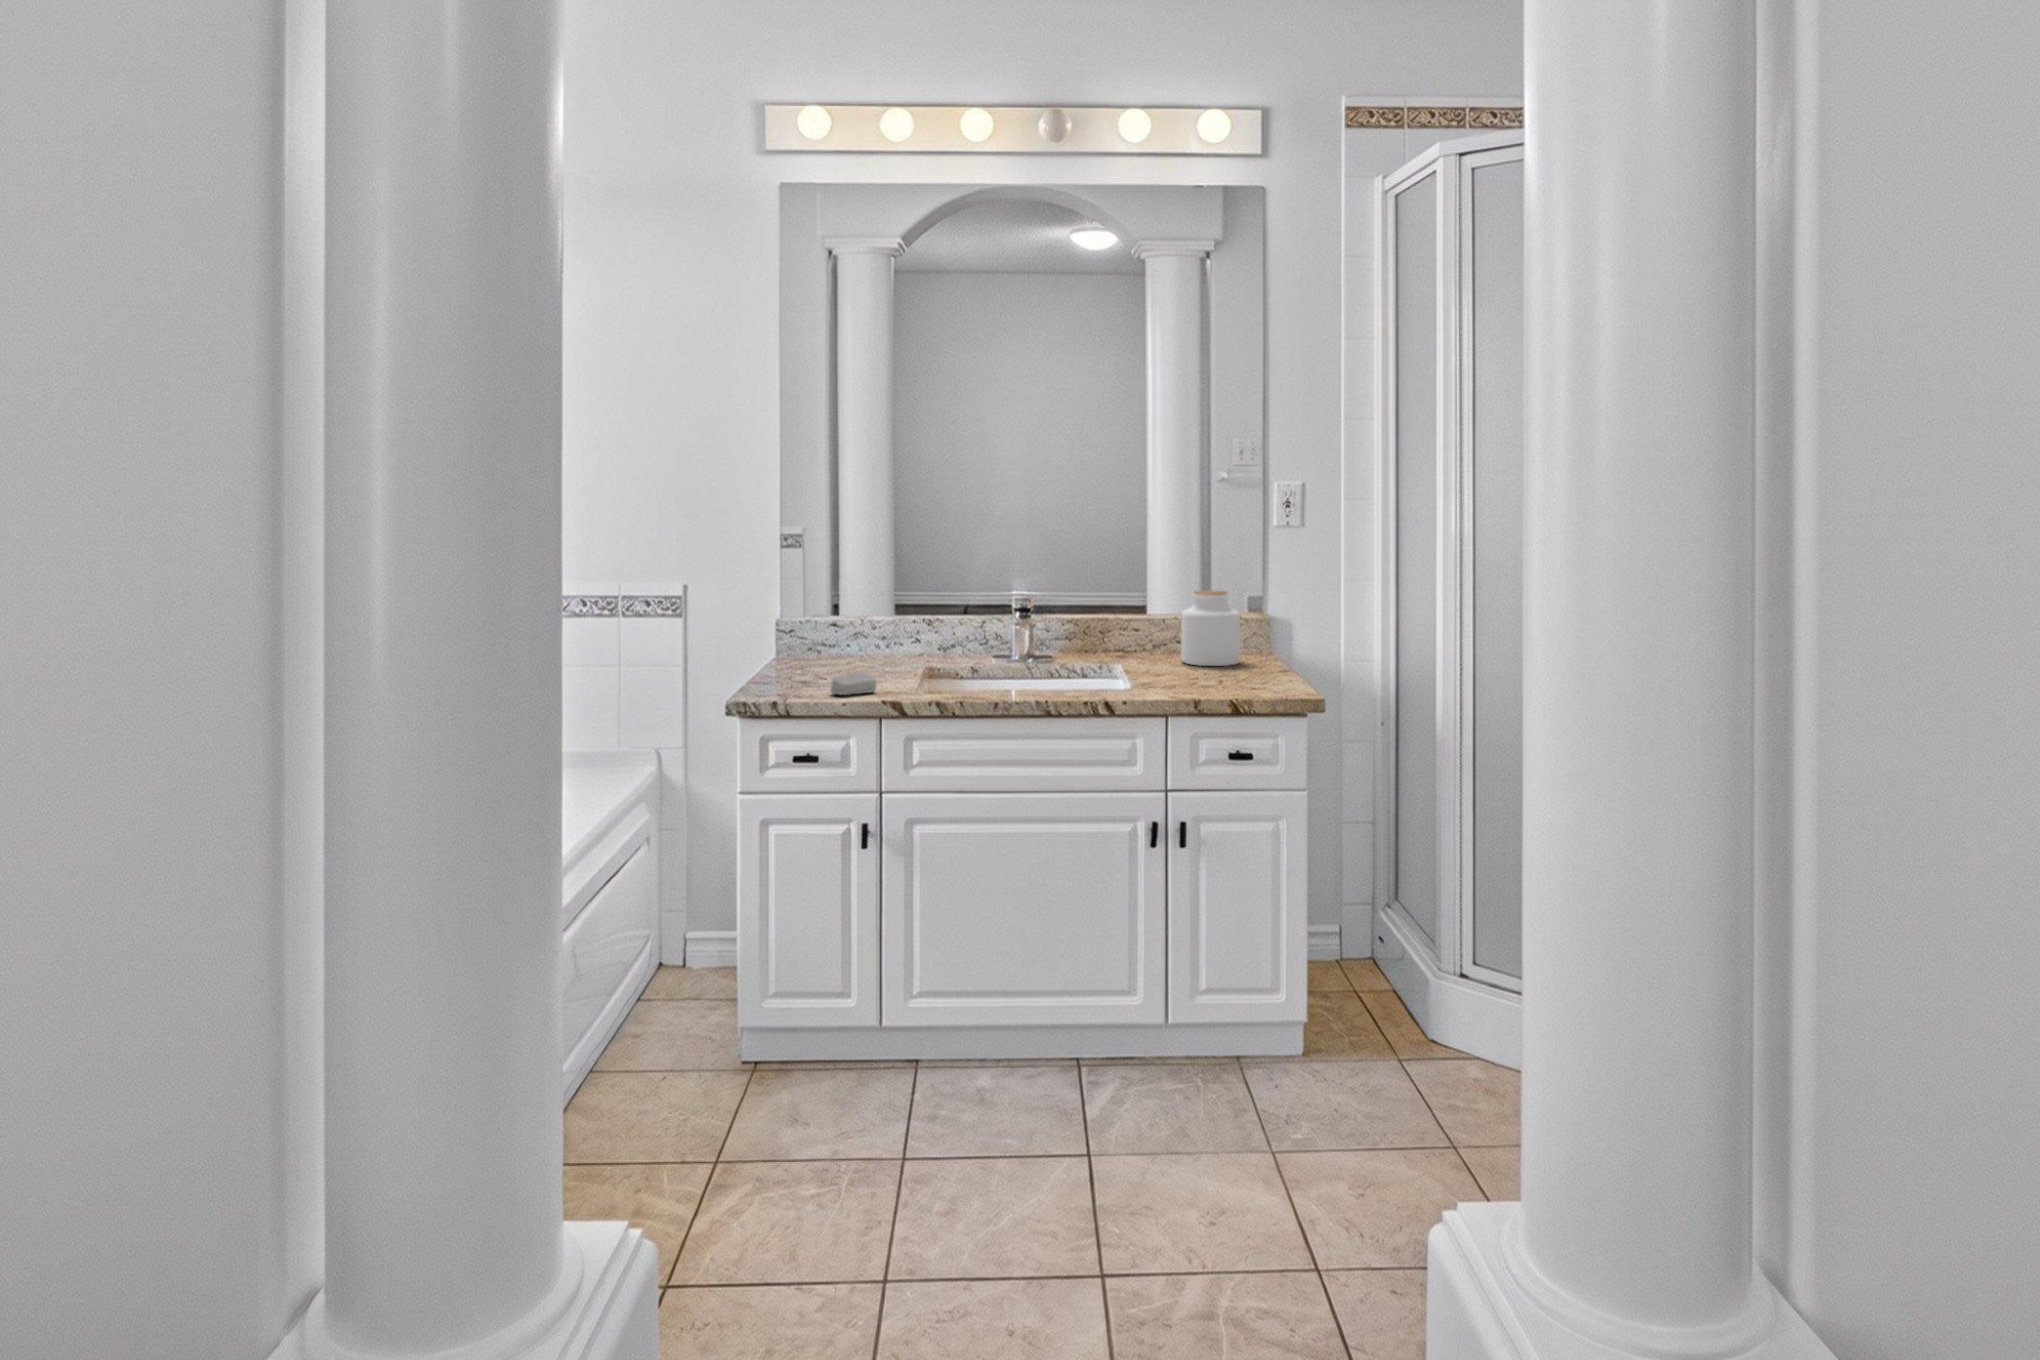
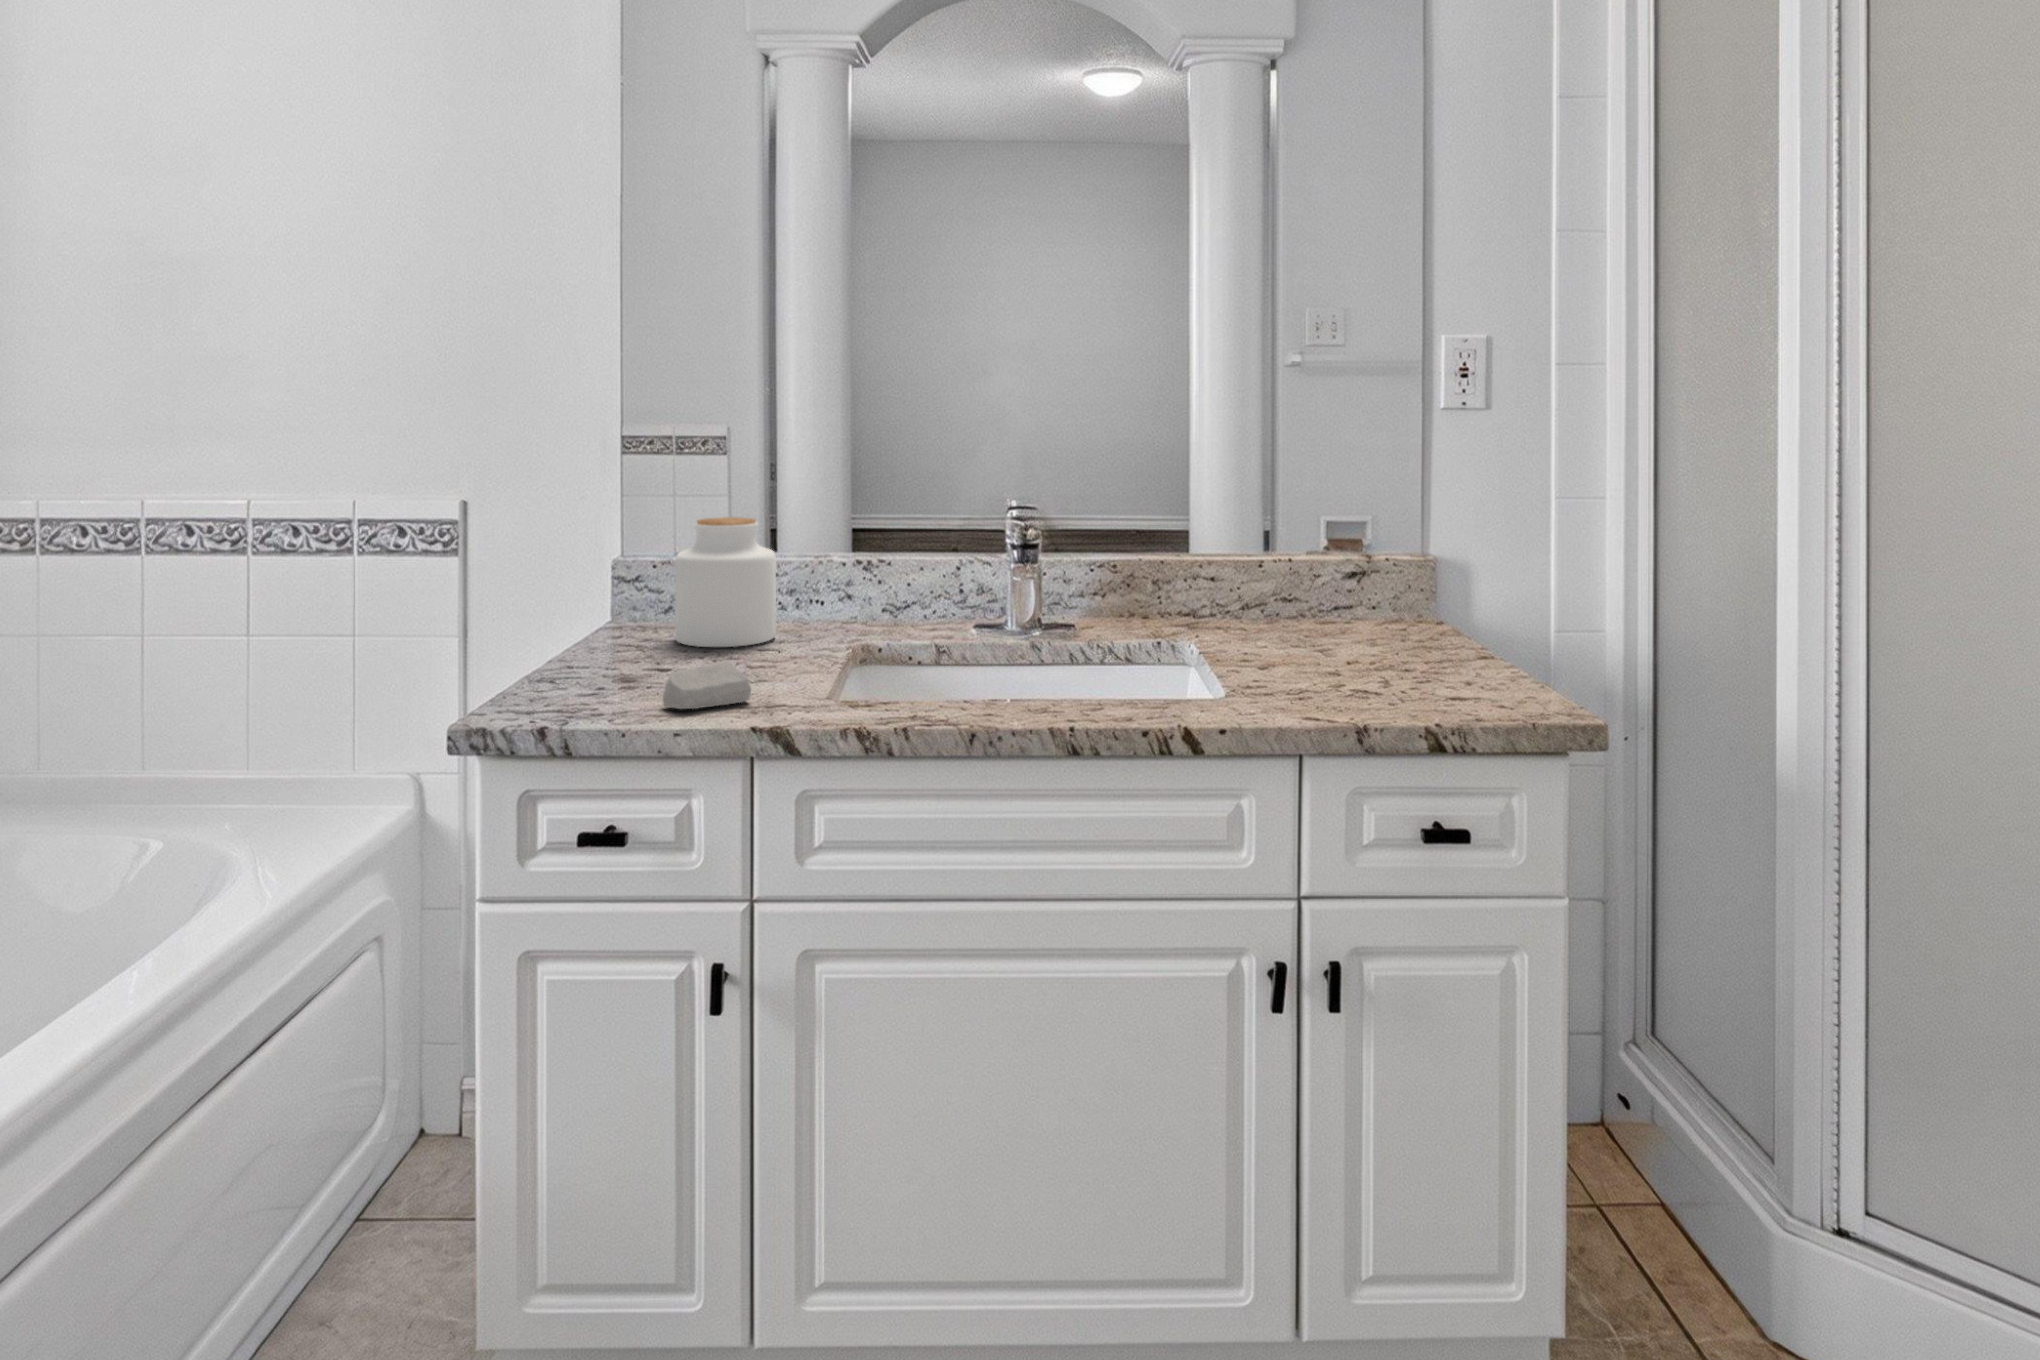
jar: present [1181,591,1240,666] -> present [675,517,776,647]

